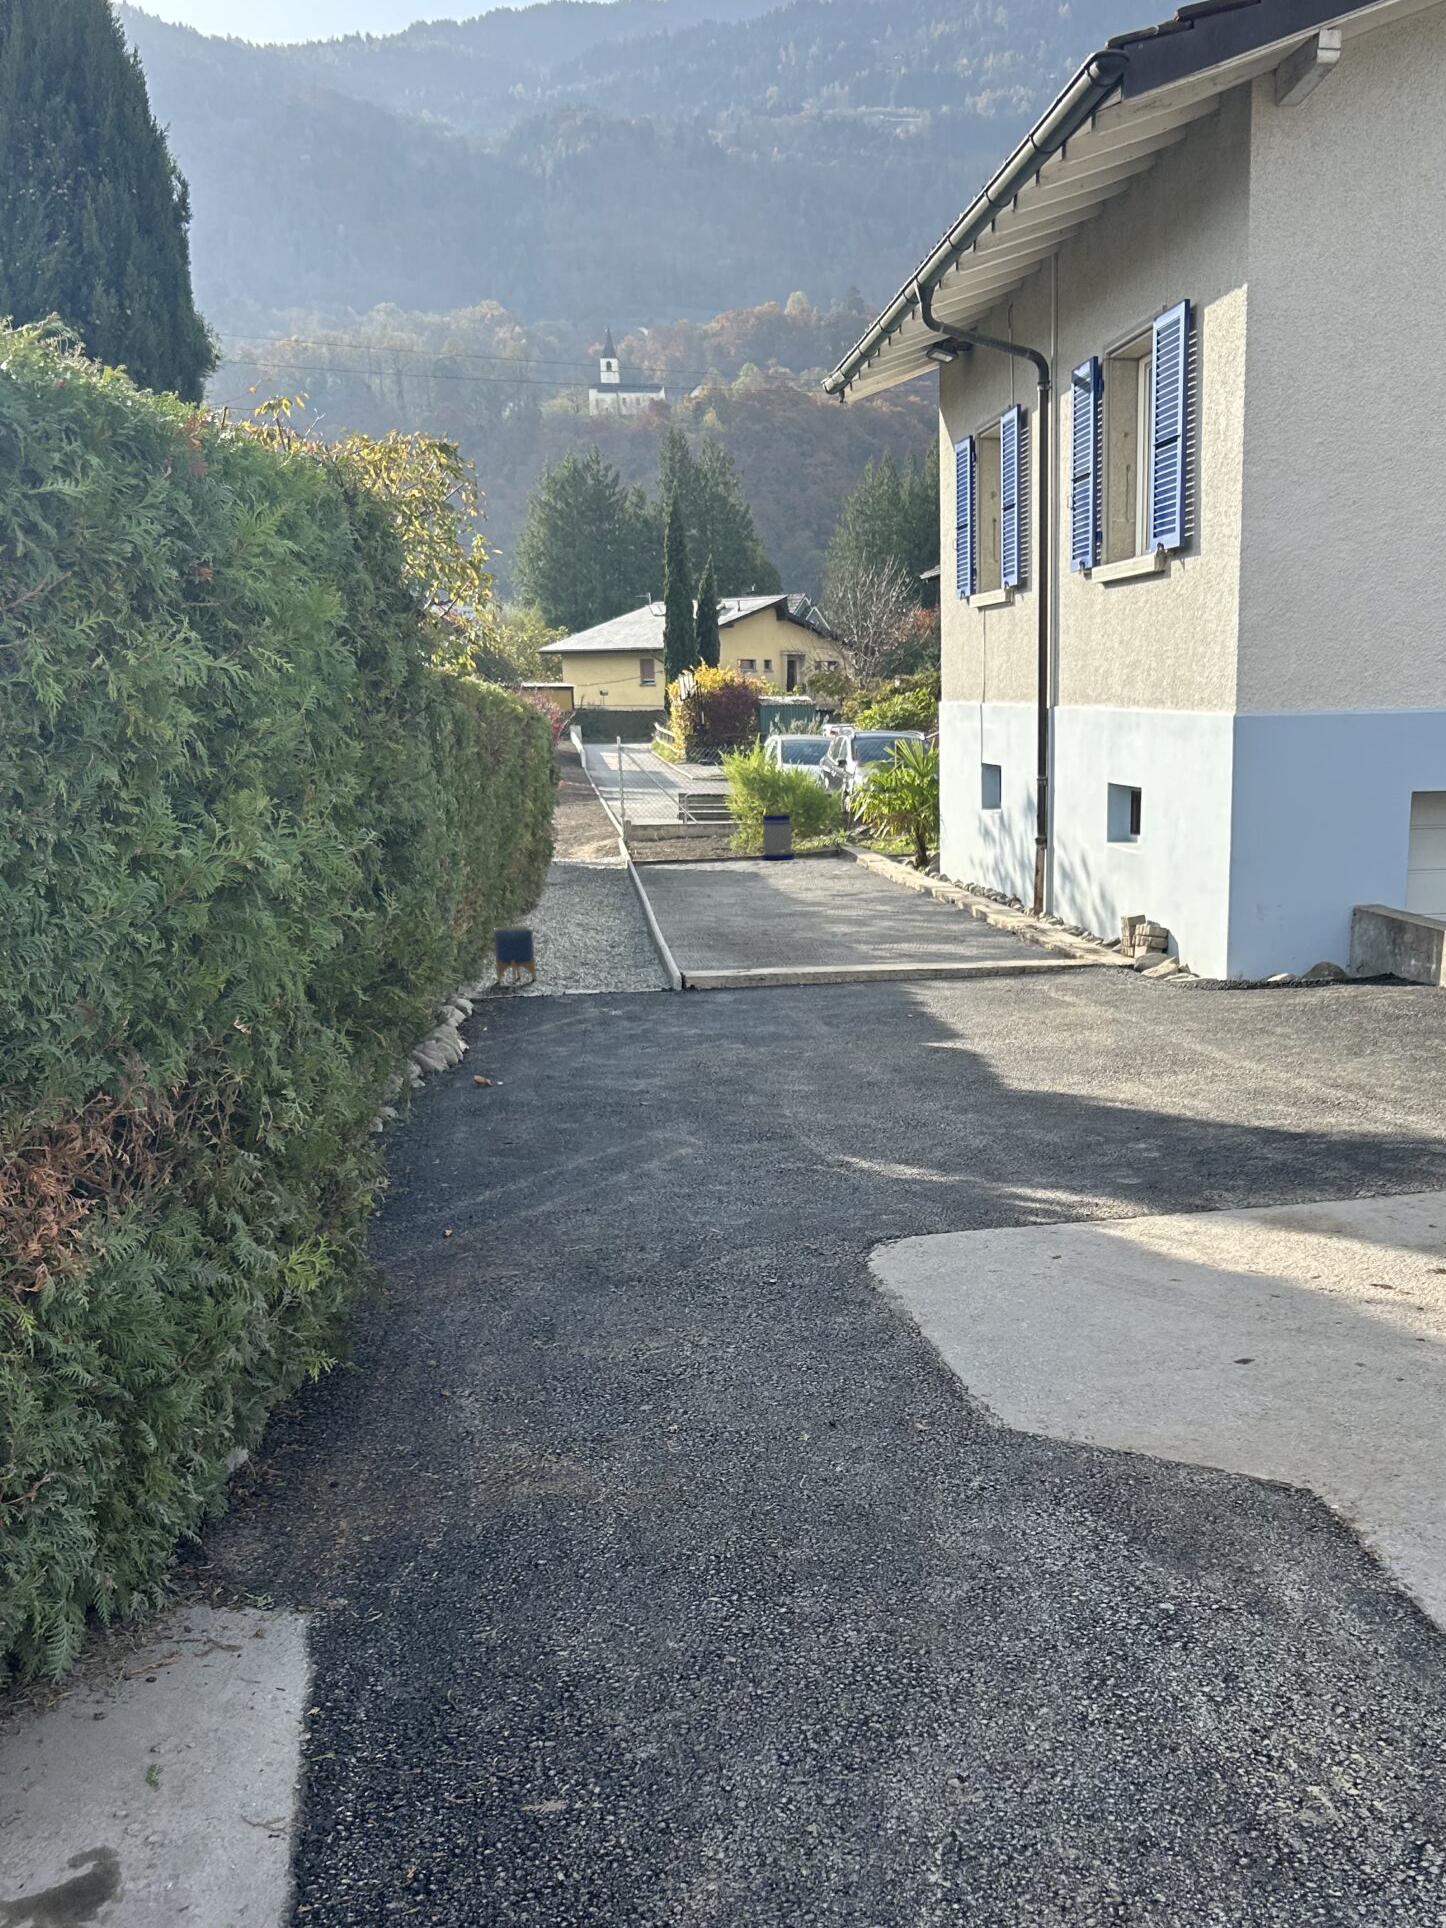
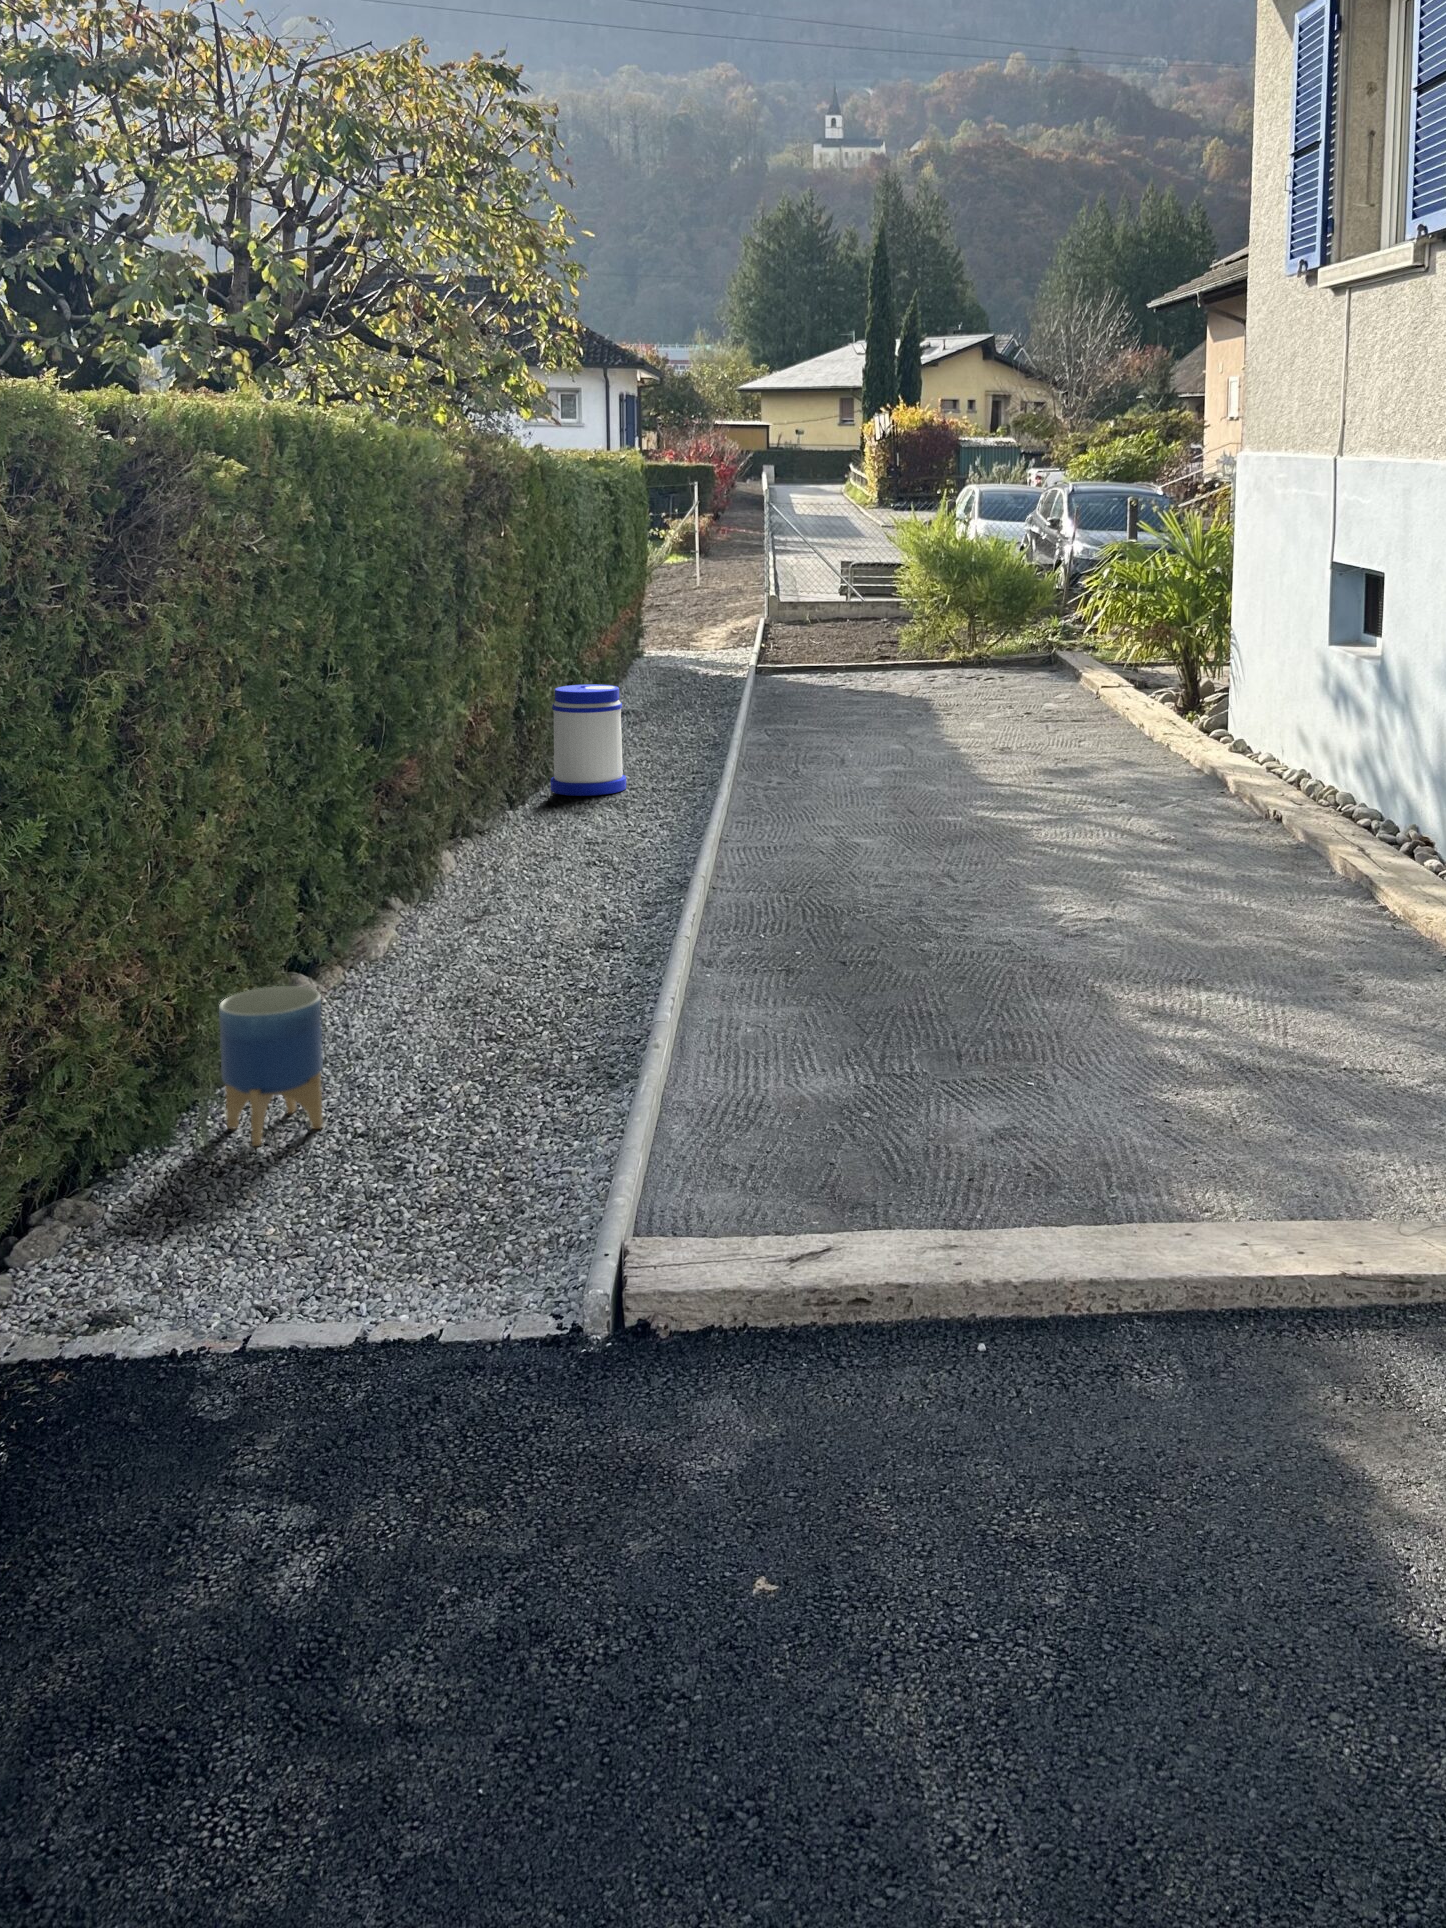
trash can: present [762,815,794,860] -> present [551,684,626,796]

